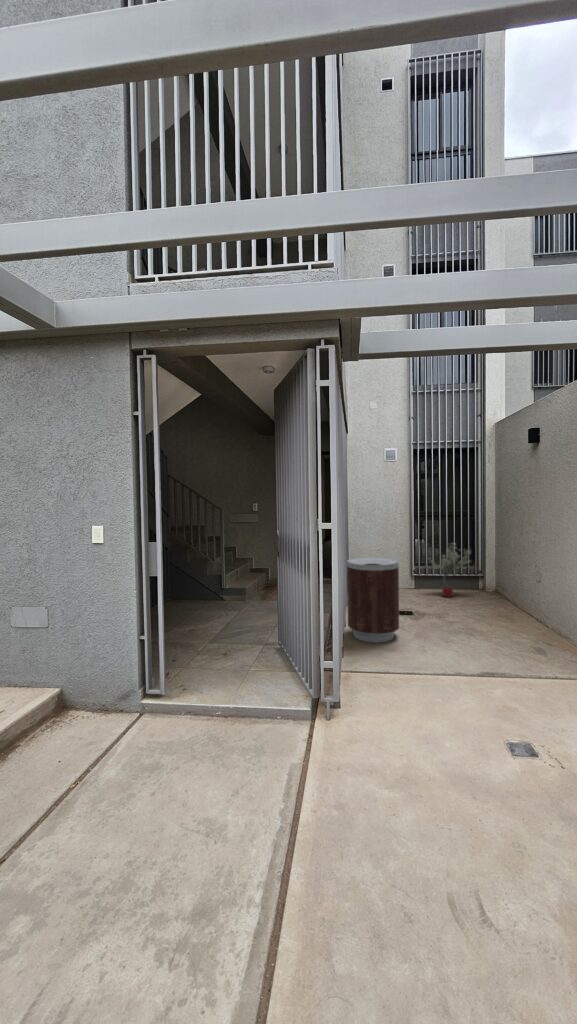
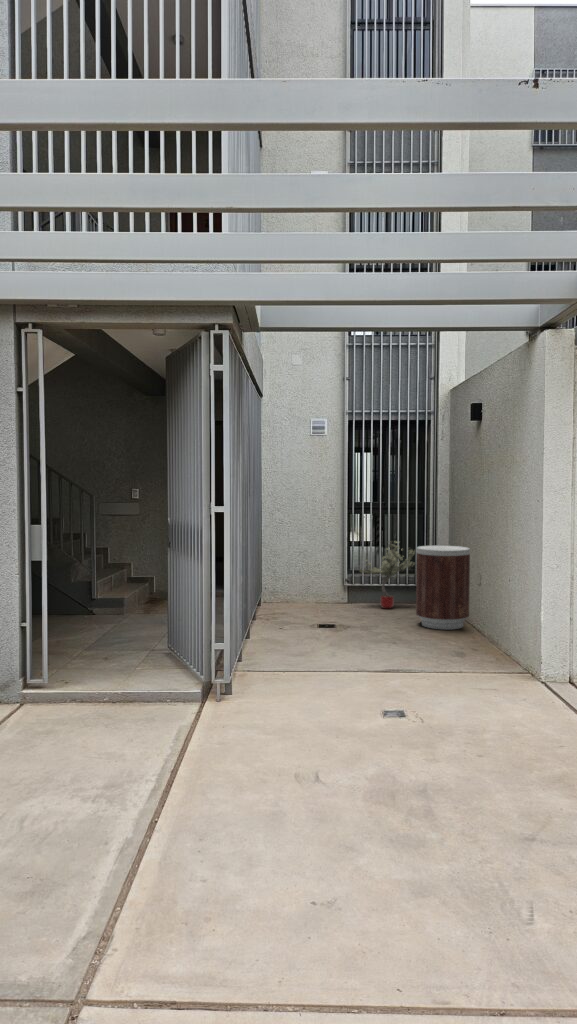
trash can: present [347,557,399,642] -> present [416,545,470,629]

